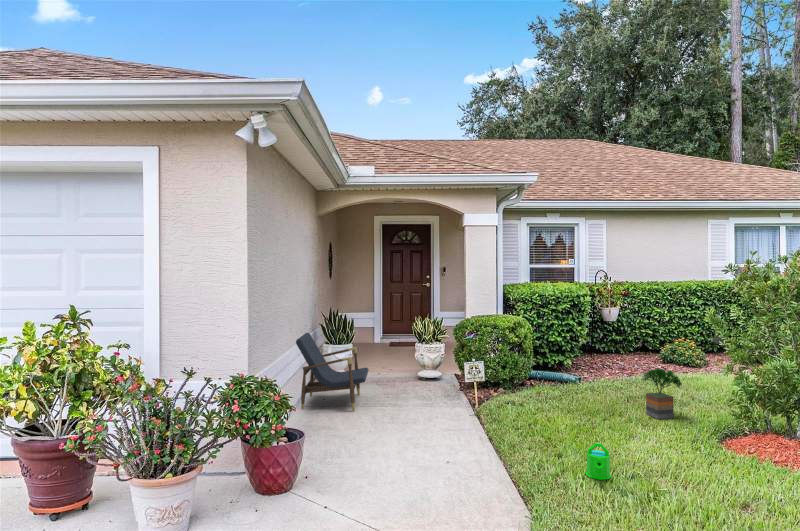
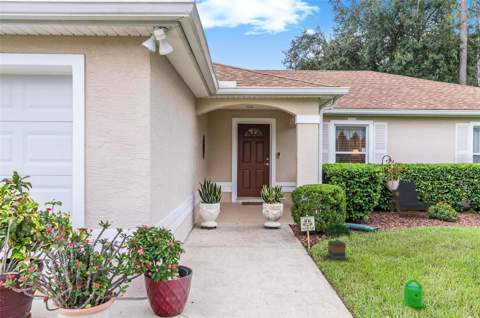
lounge chair: present [296,333,369,411] -> present [391,182,429,218]
potted tree: present [642,368,682,419] -> present [326,224,351,259]

